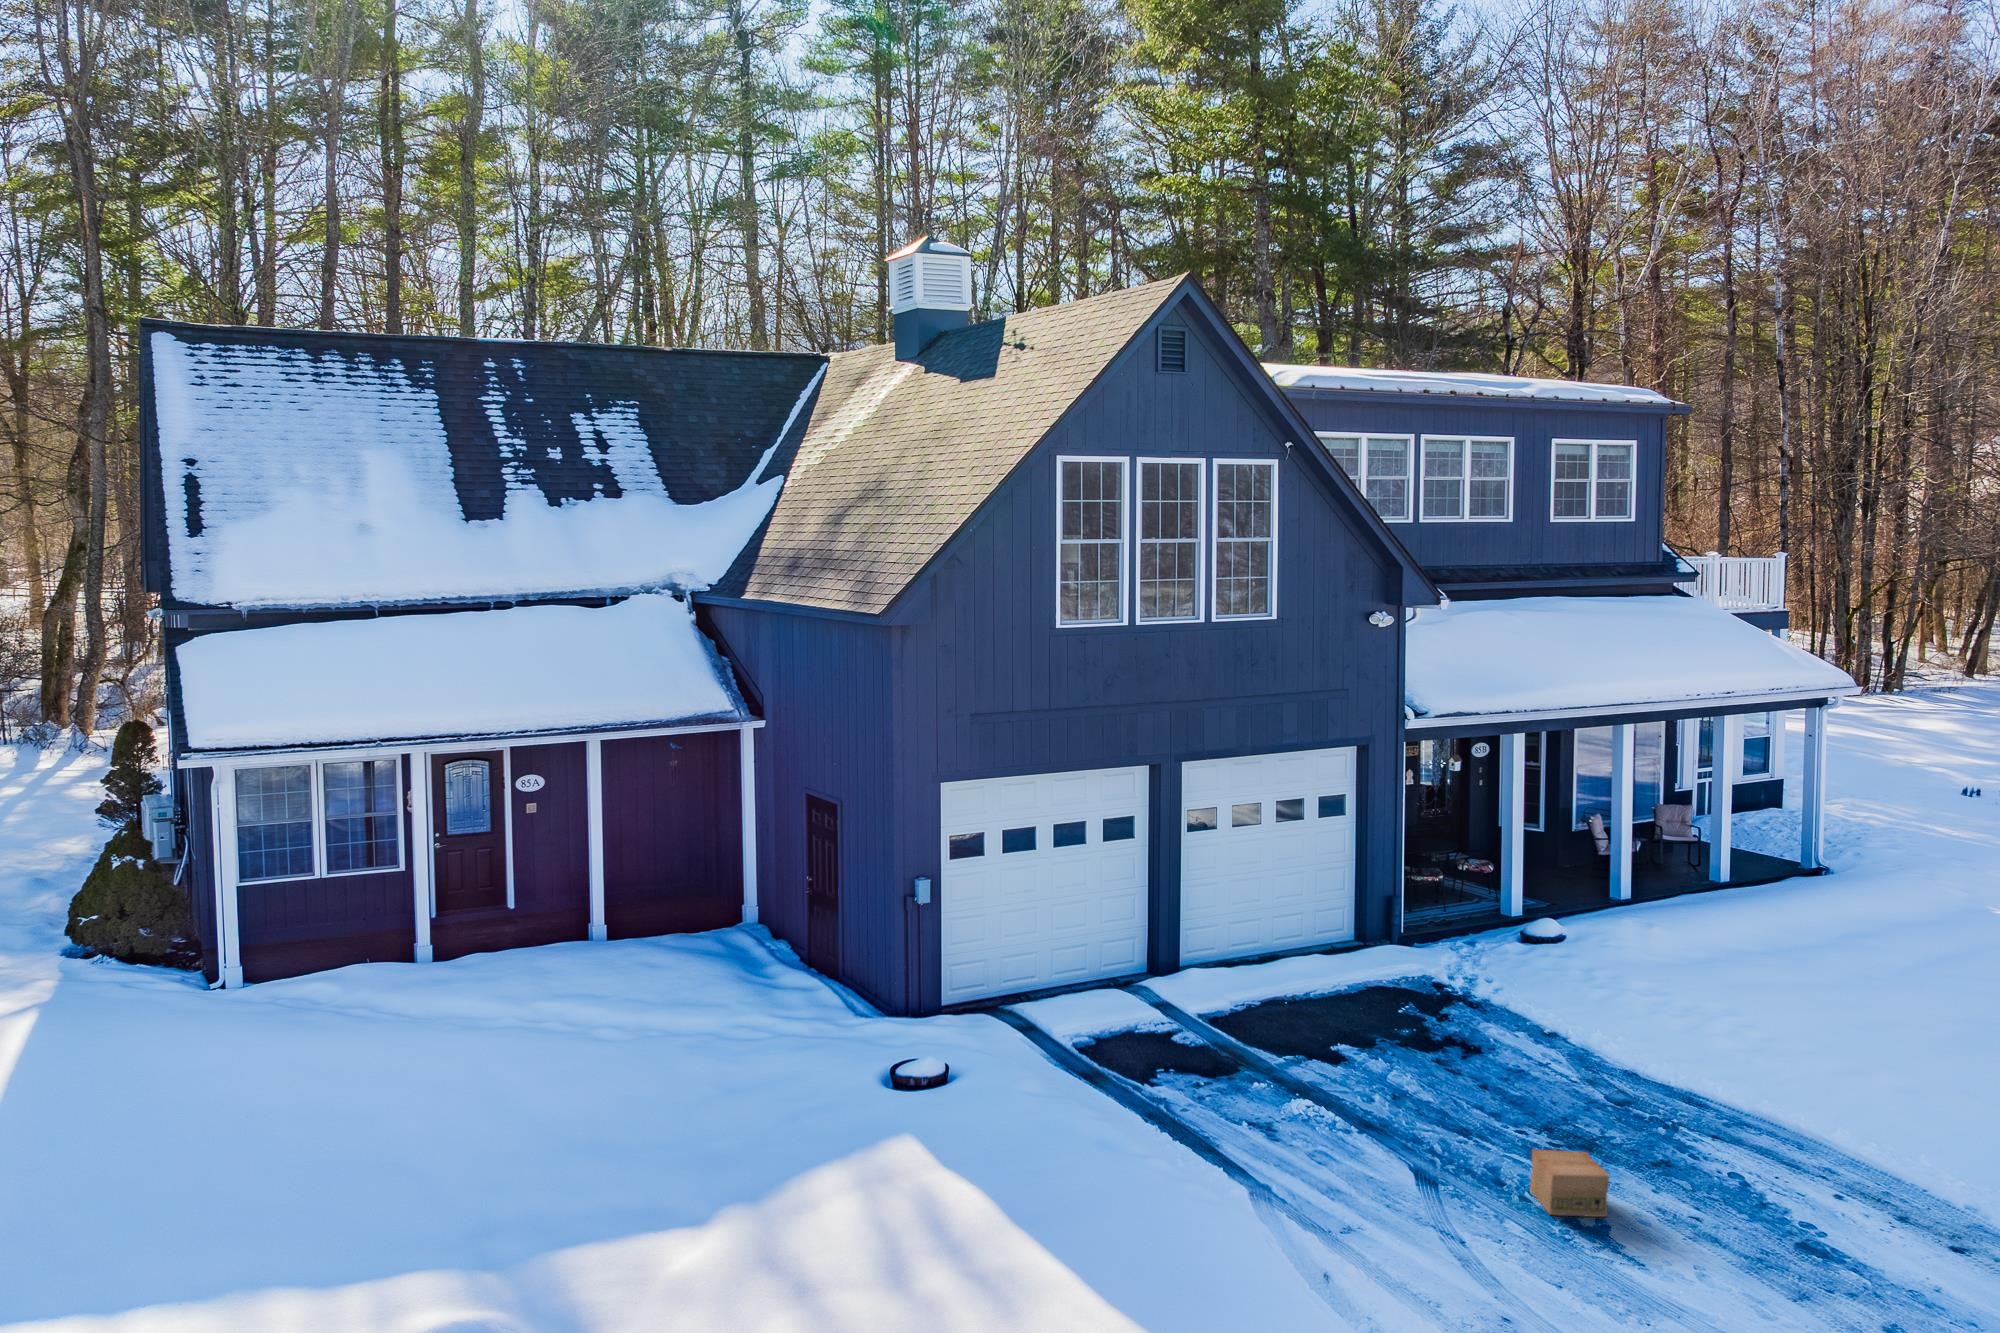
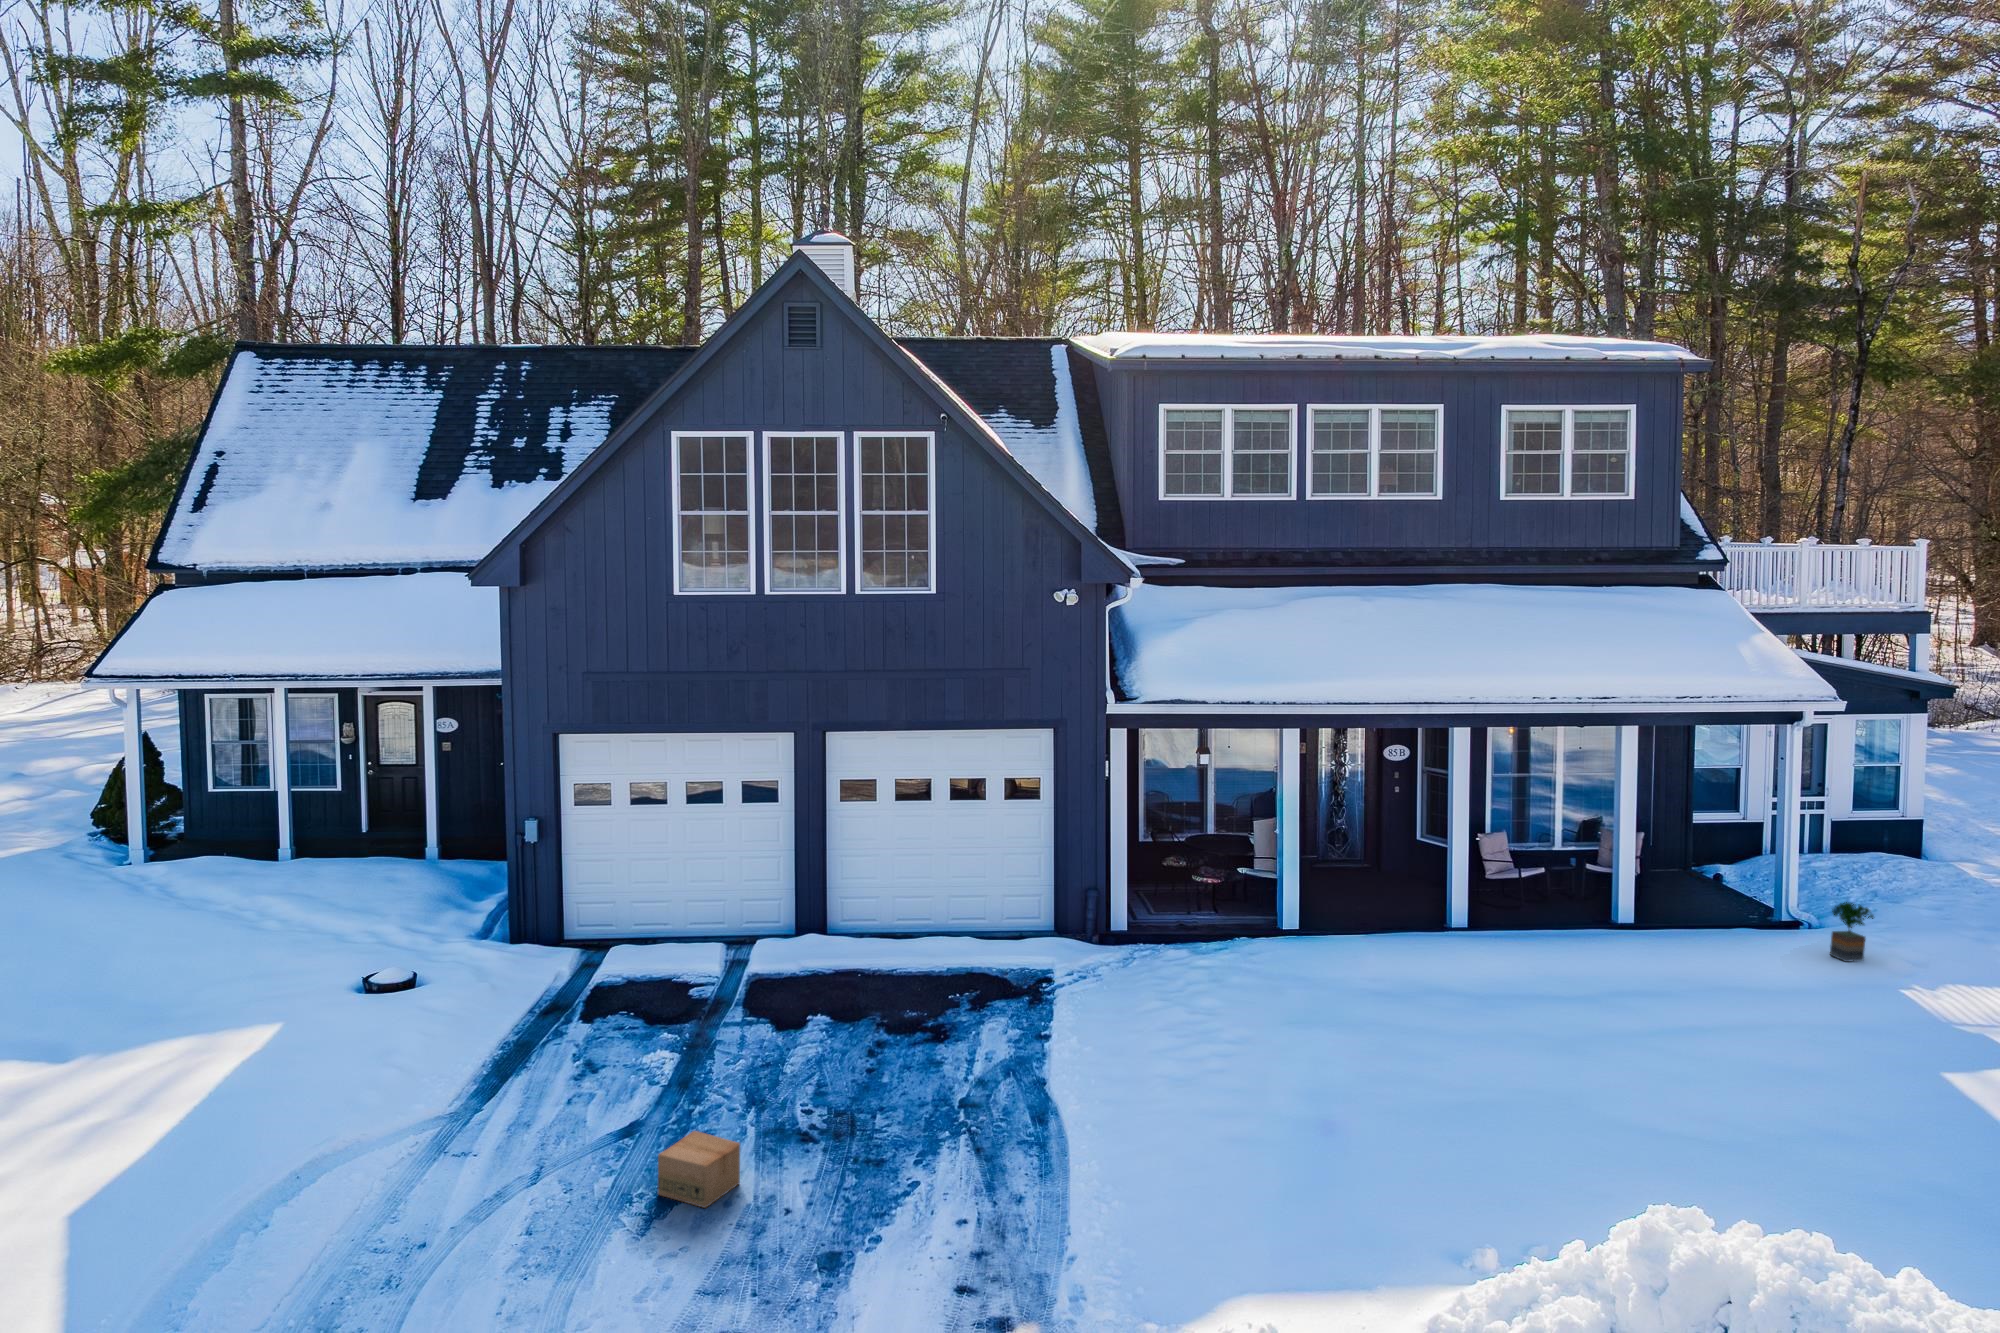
potted tree: none [1909,840,1944,887] -> present [1830,902,1873,962]

